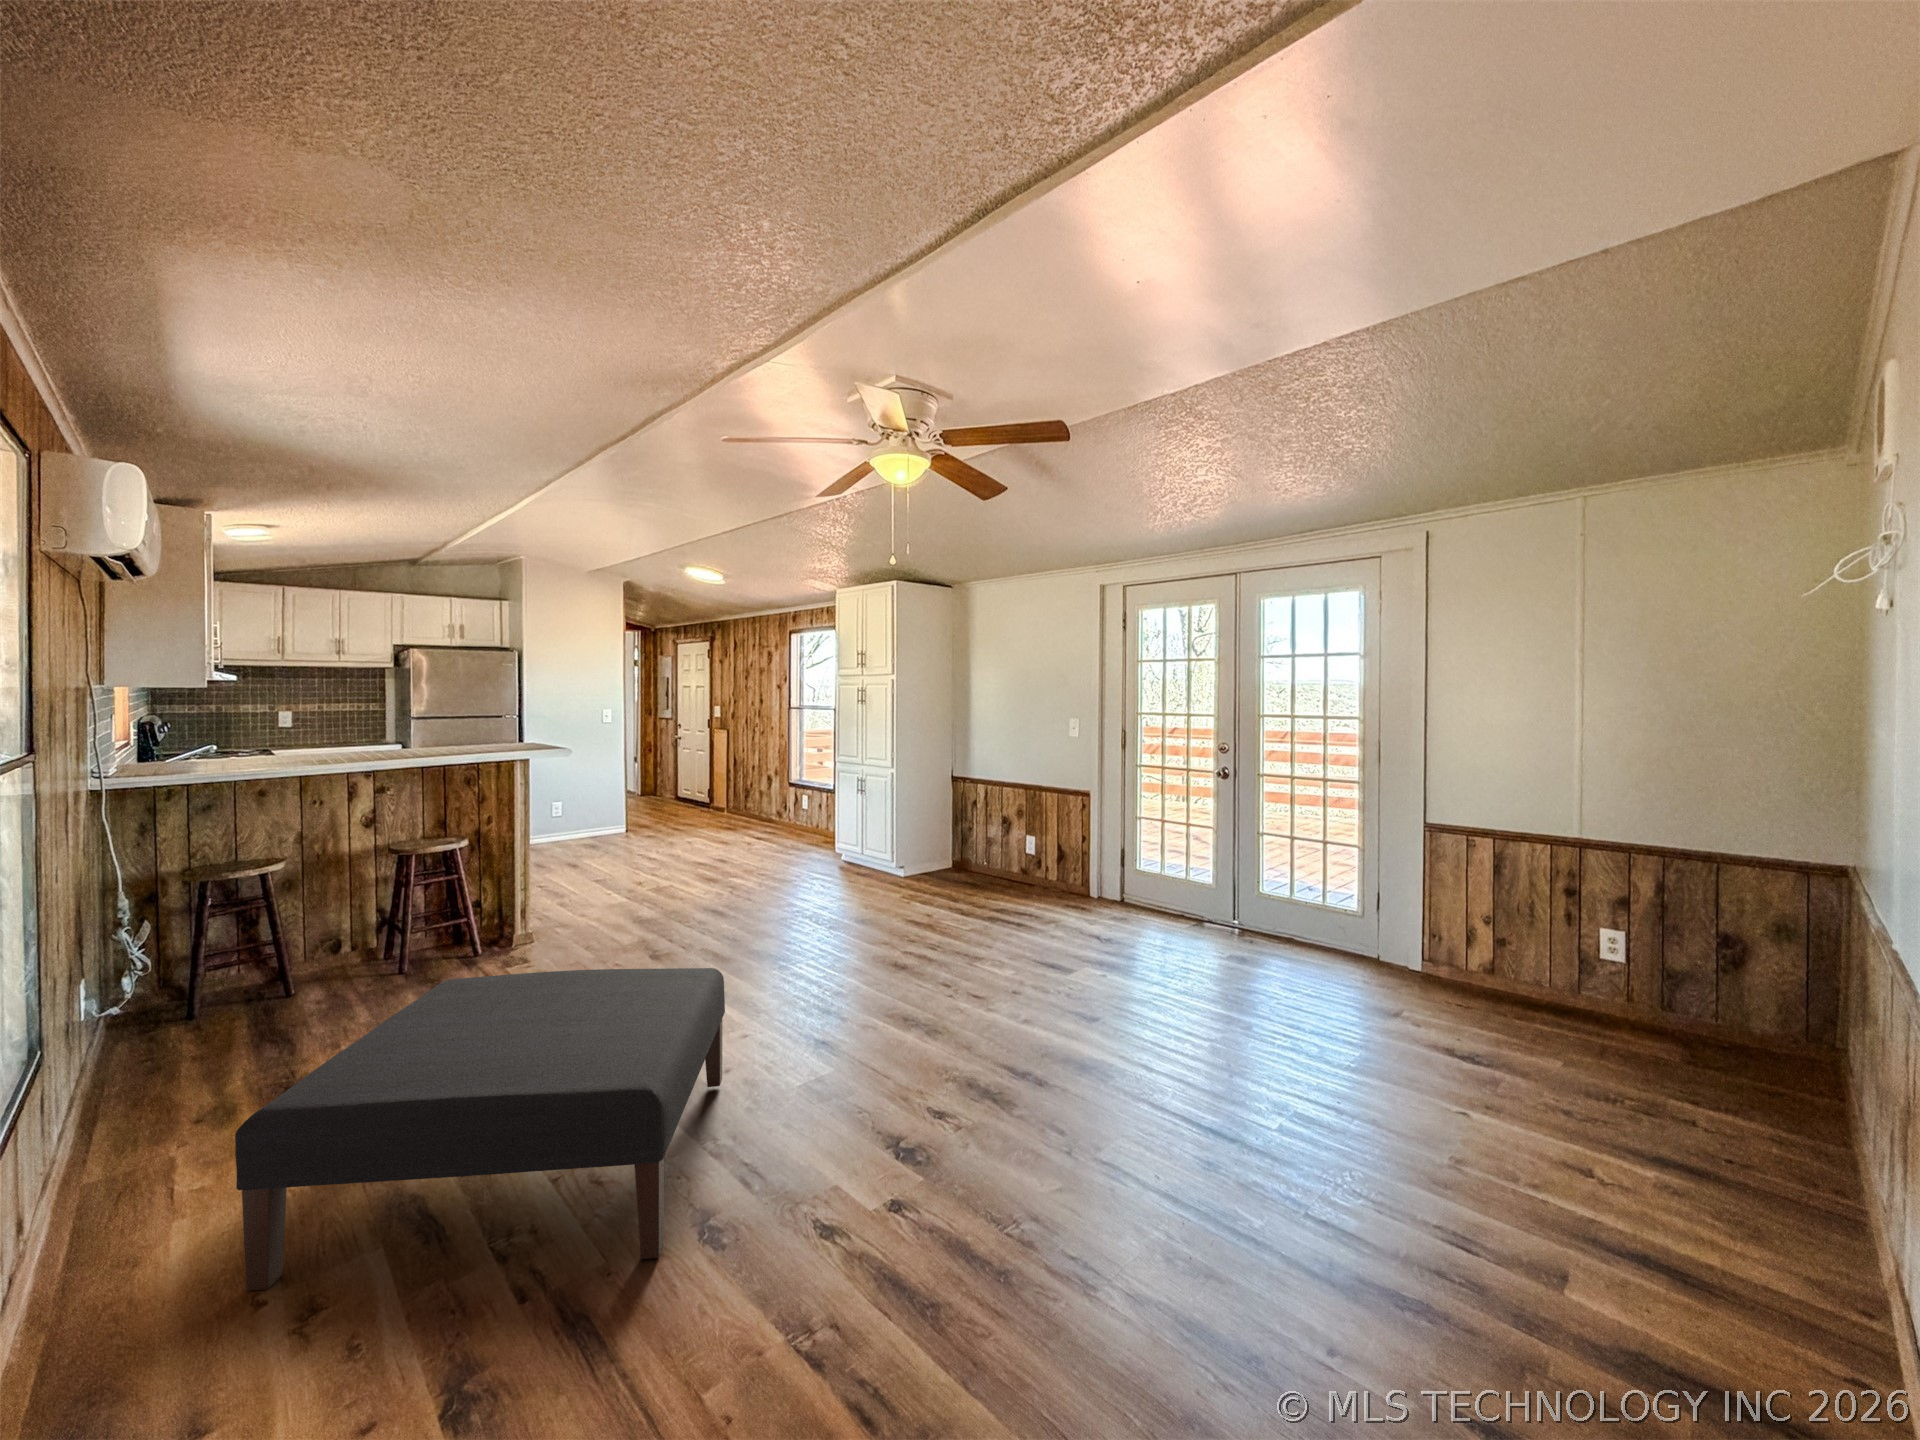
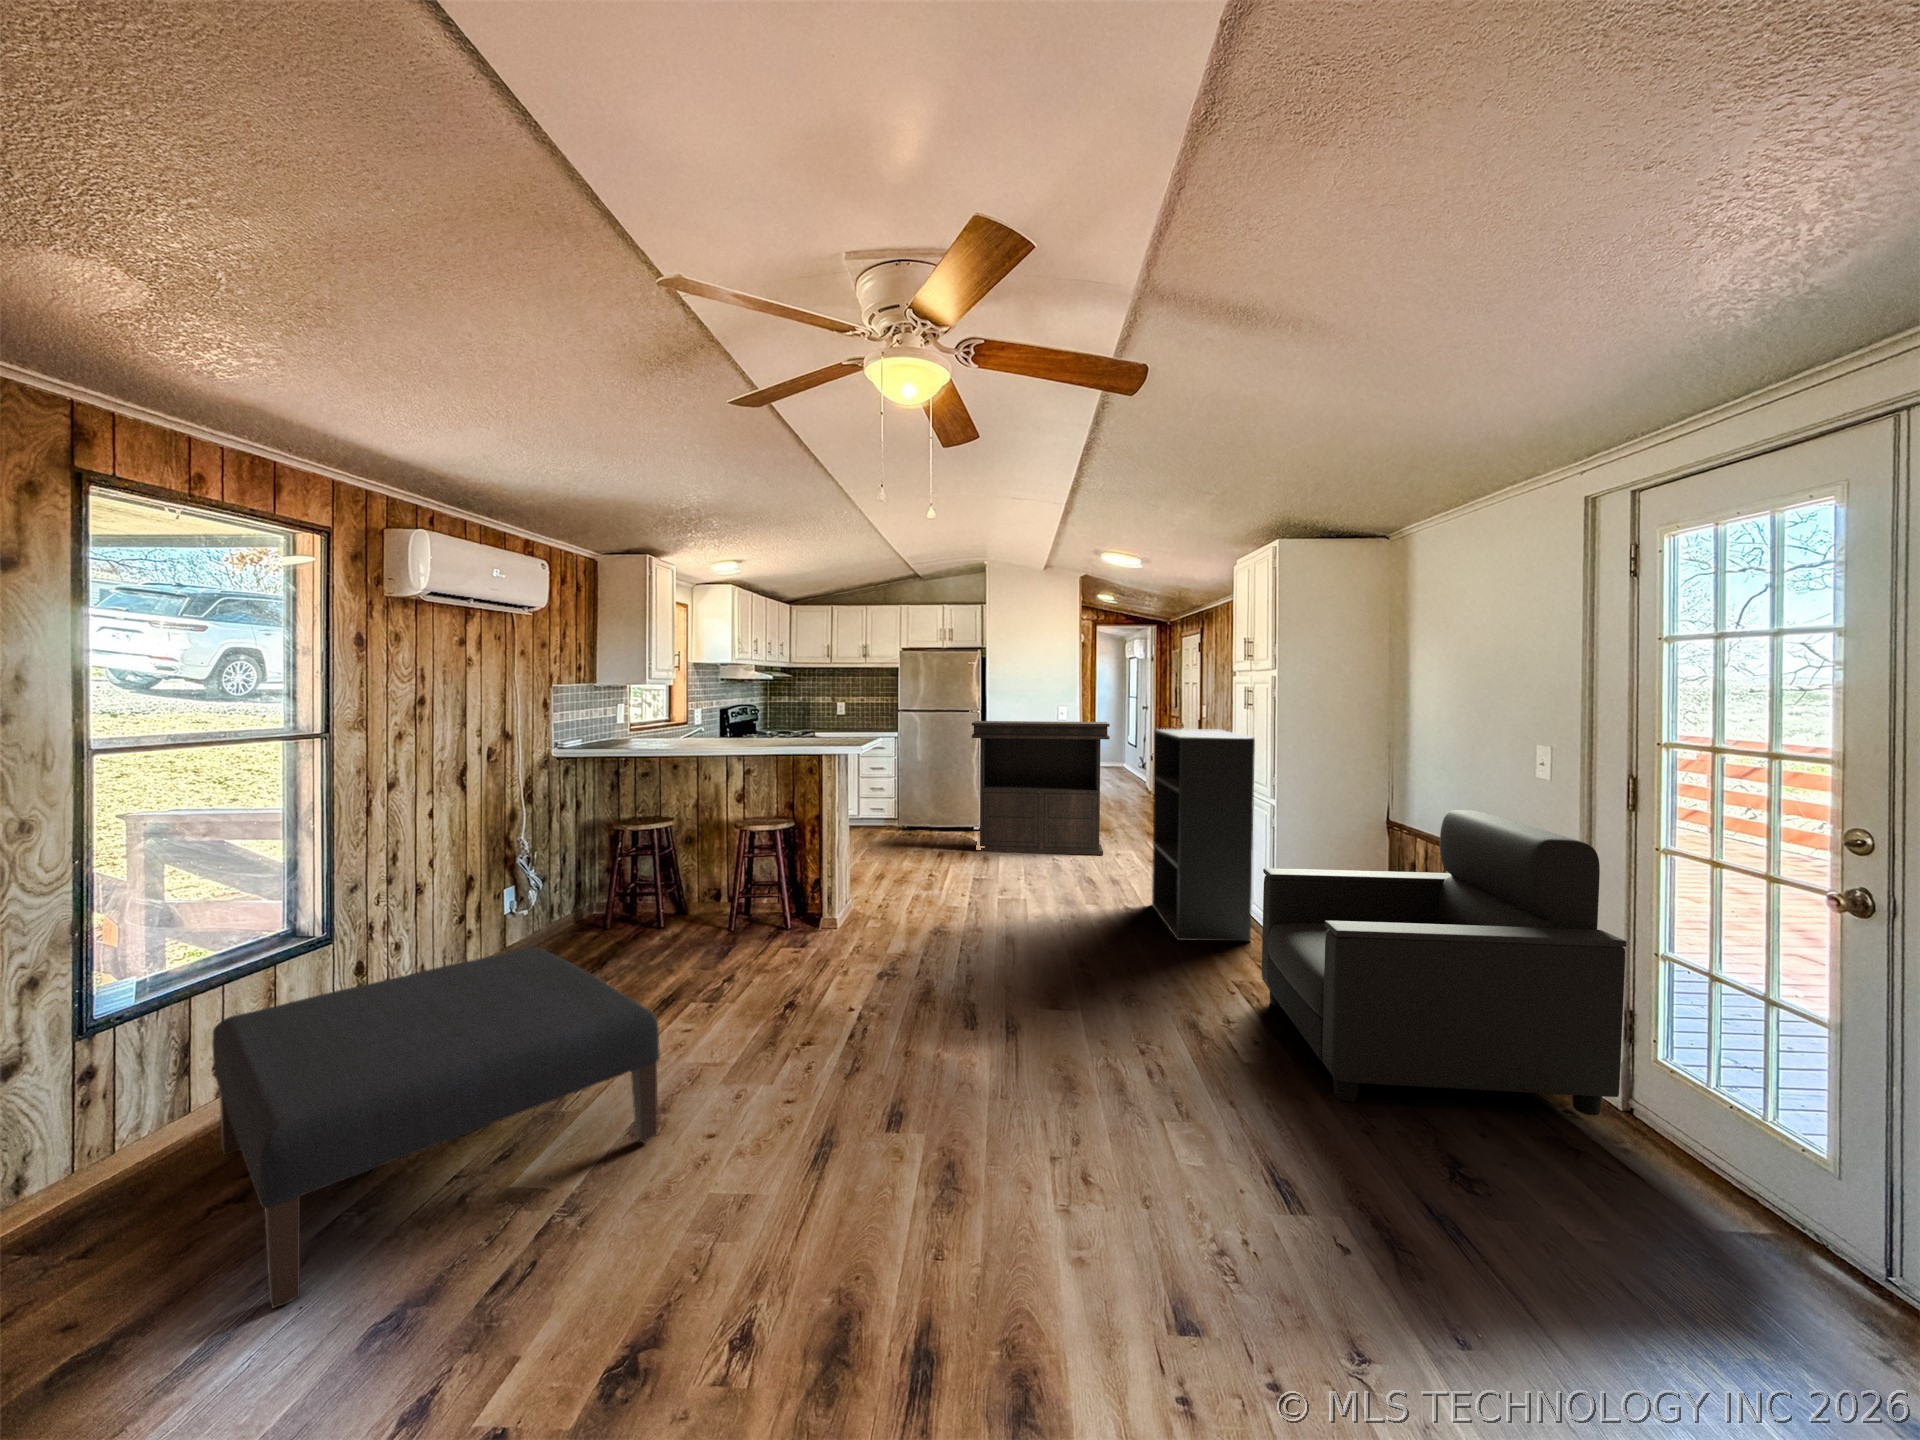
bookshelf: none [777,720,878,887] -> present [1152,729,1255,941]
console table: none [521,721,676,865] -> present [972,721,1110,855]
armchair: none [934,758,1133,931] -> present [1262,810,1627,1115]

